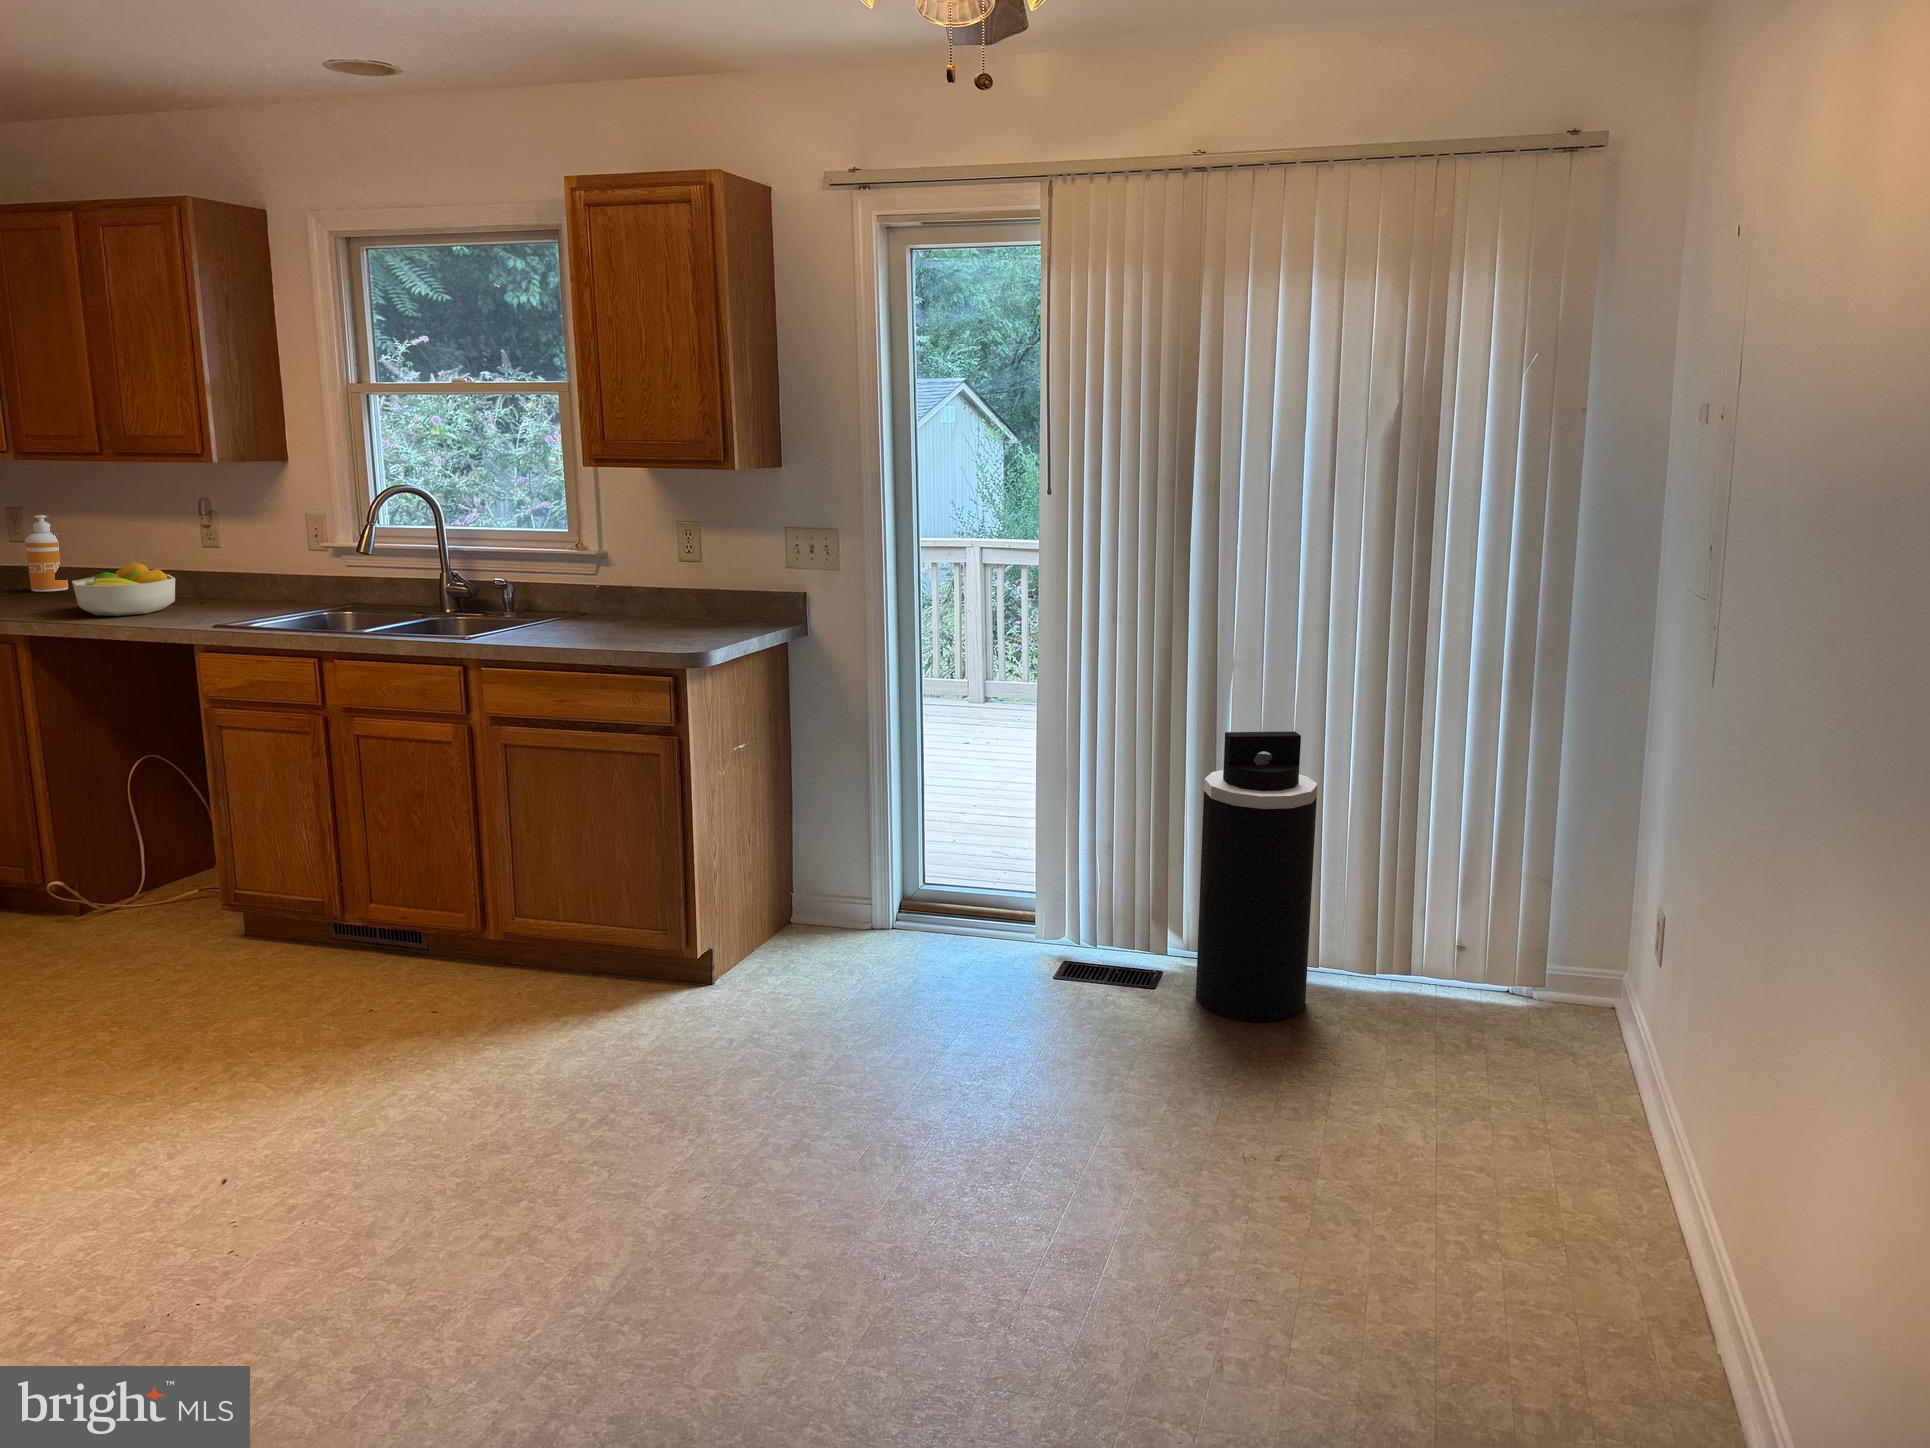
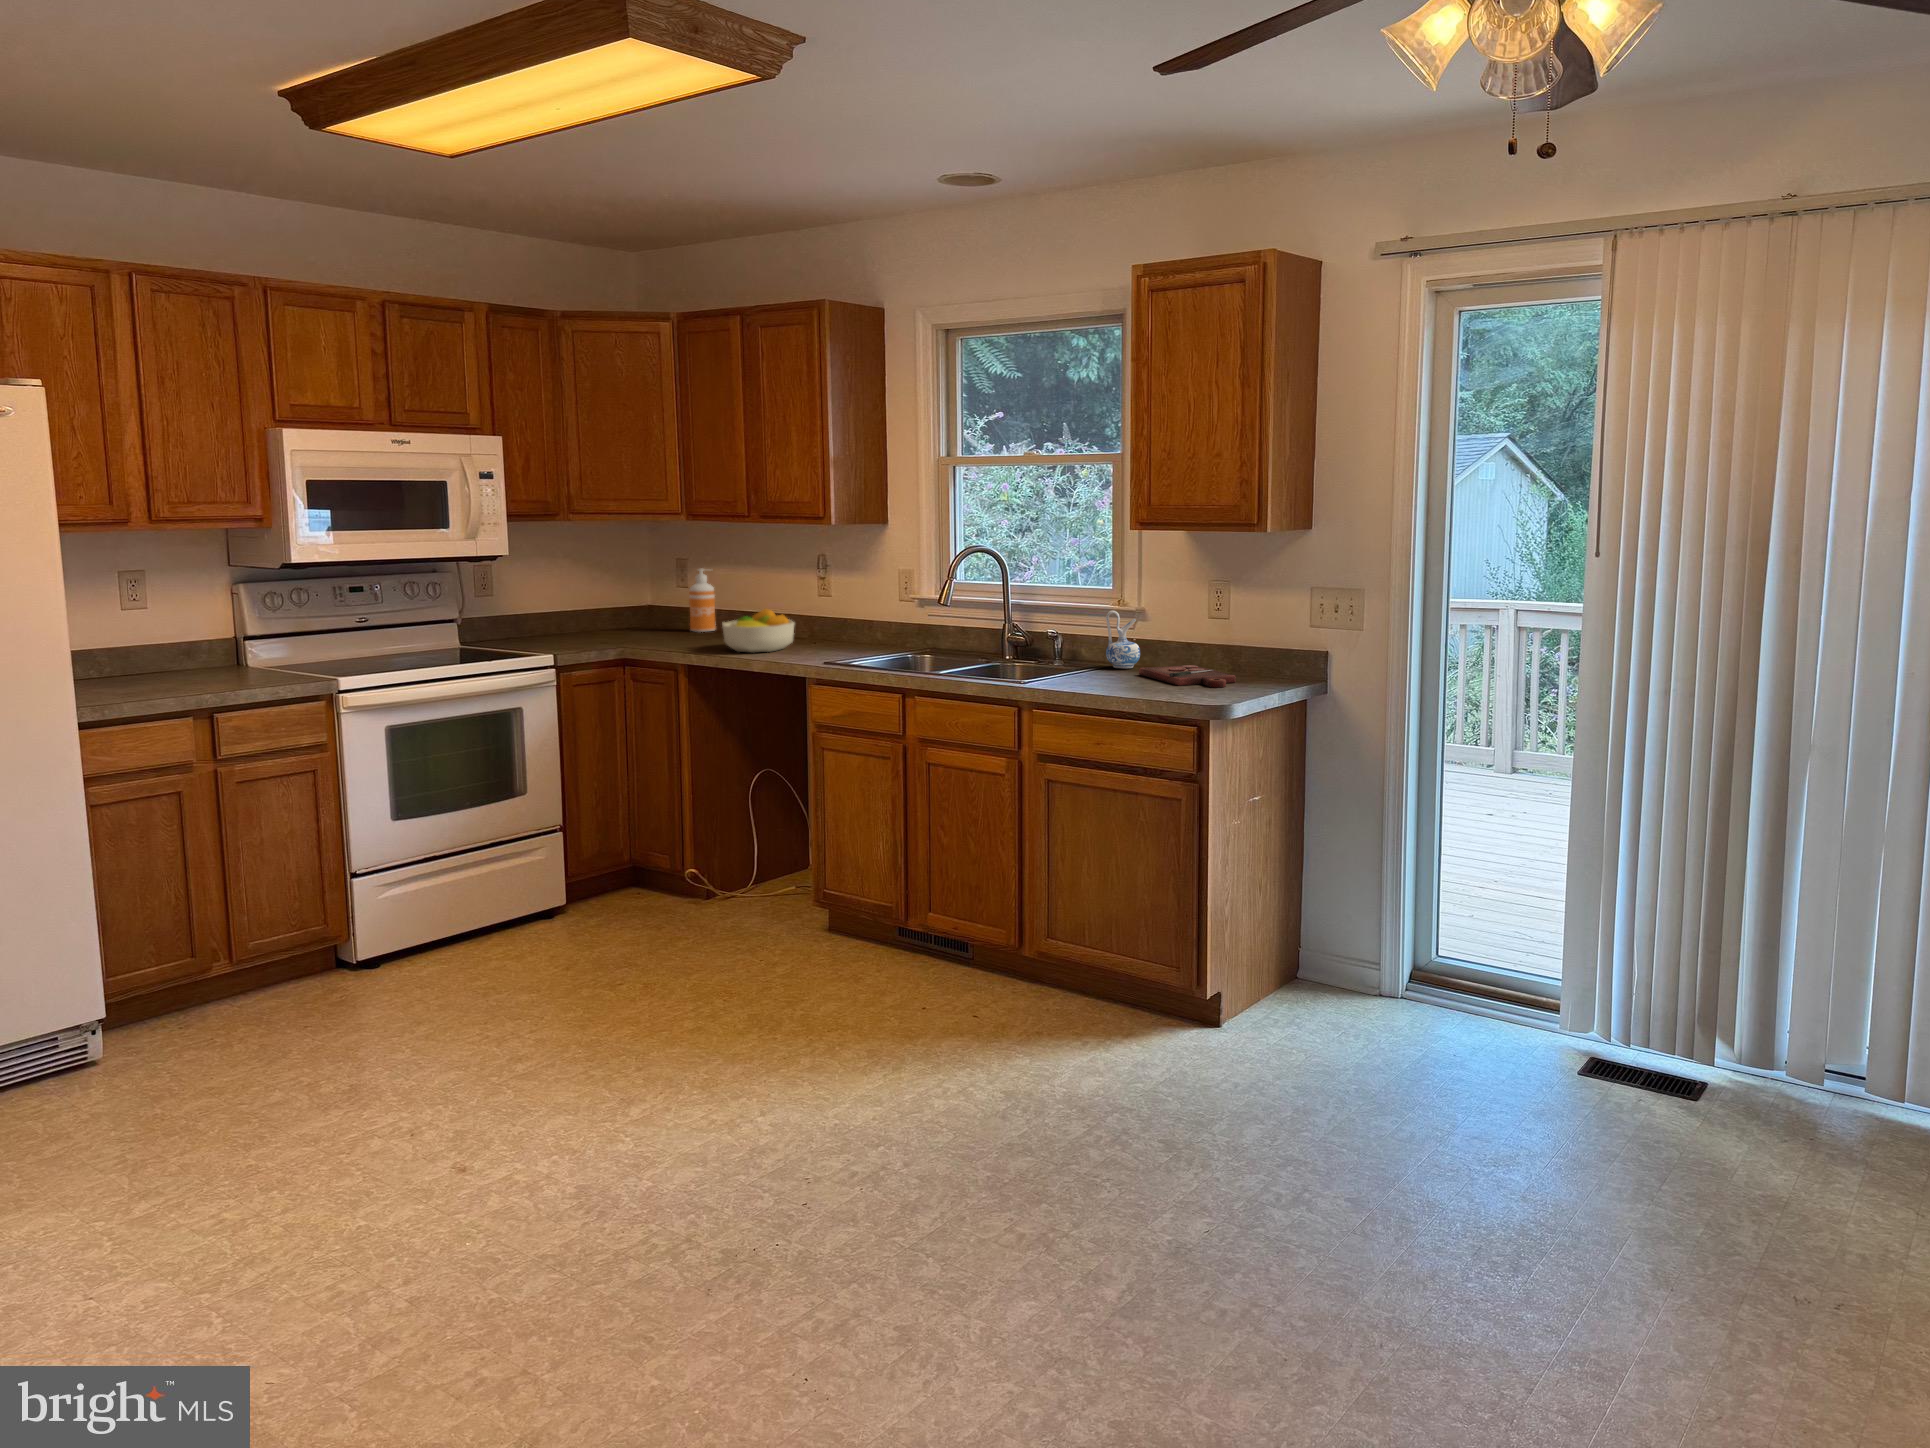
ceramic pitcher: none [564,556,604,618] -> present [1106,611,1140,668]
cutting board: none [604,611,710,635] -> present [1139,665,1236,688]
trash can: present [1196,731,1318,1022] -> none [1744,819,1906,1154]

